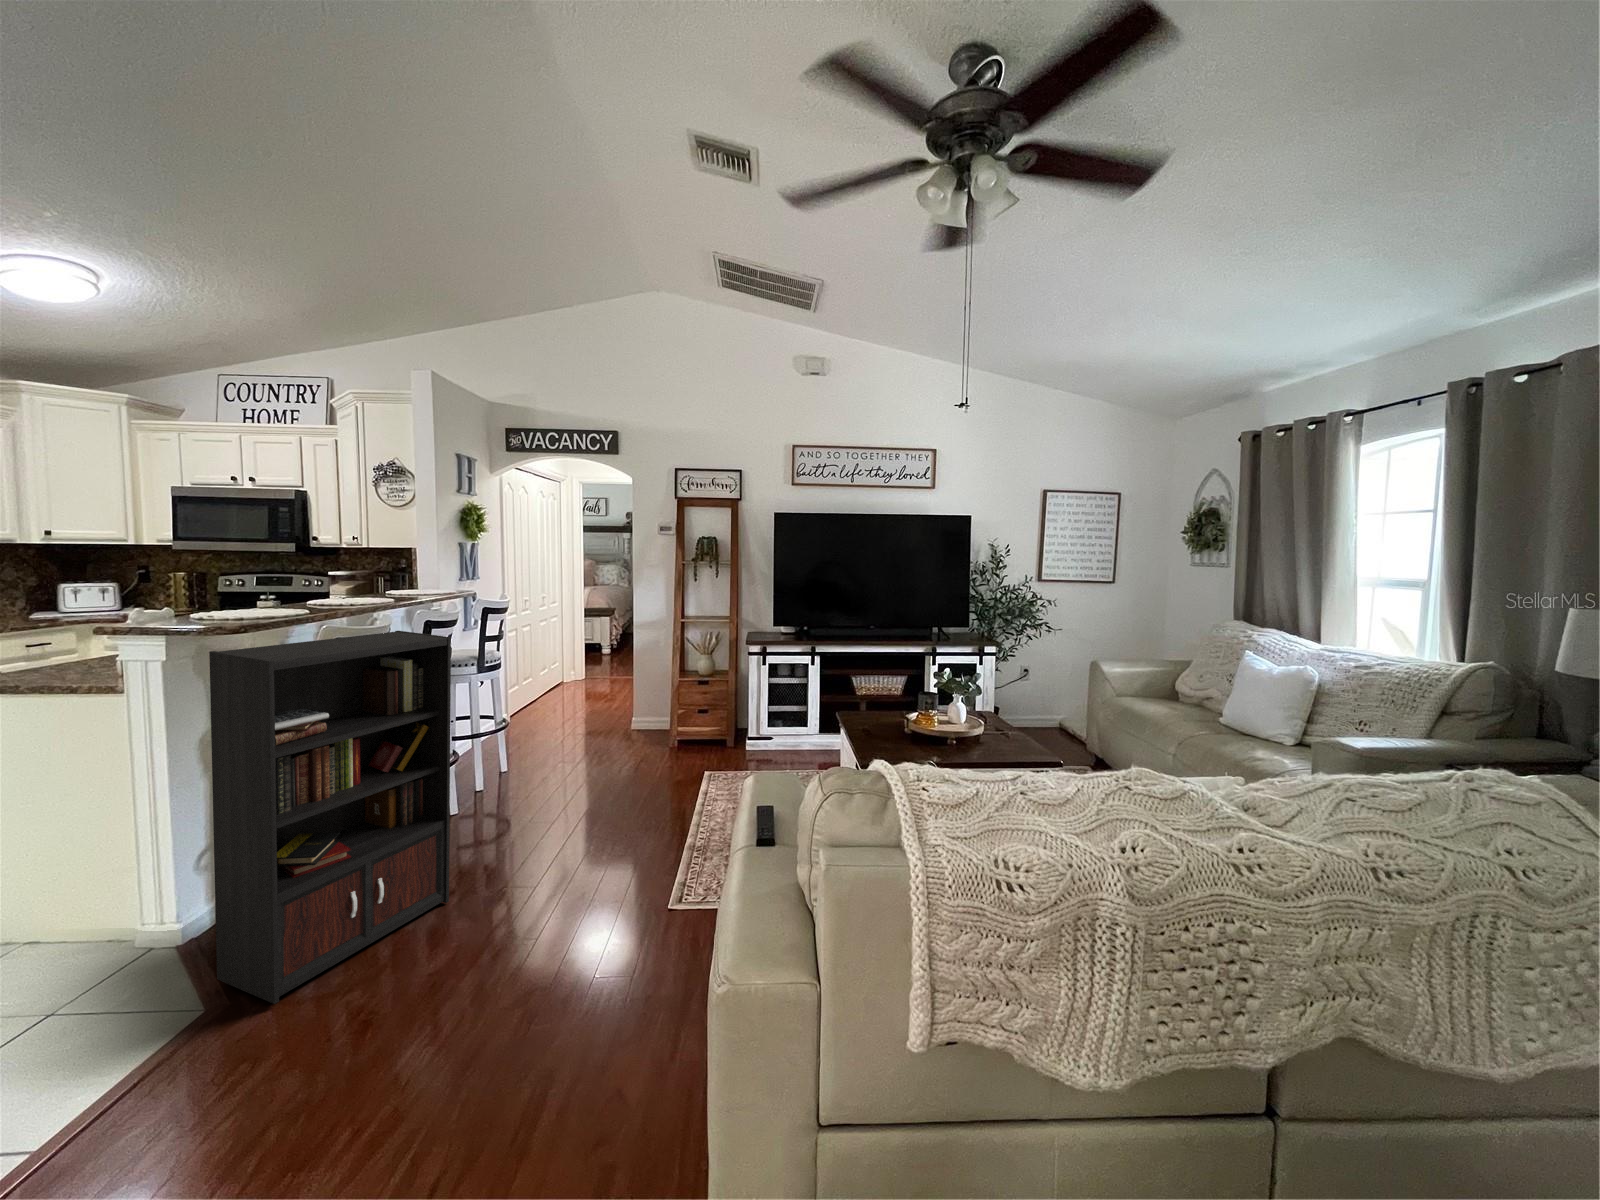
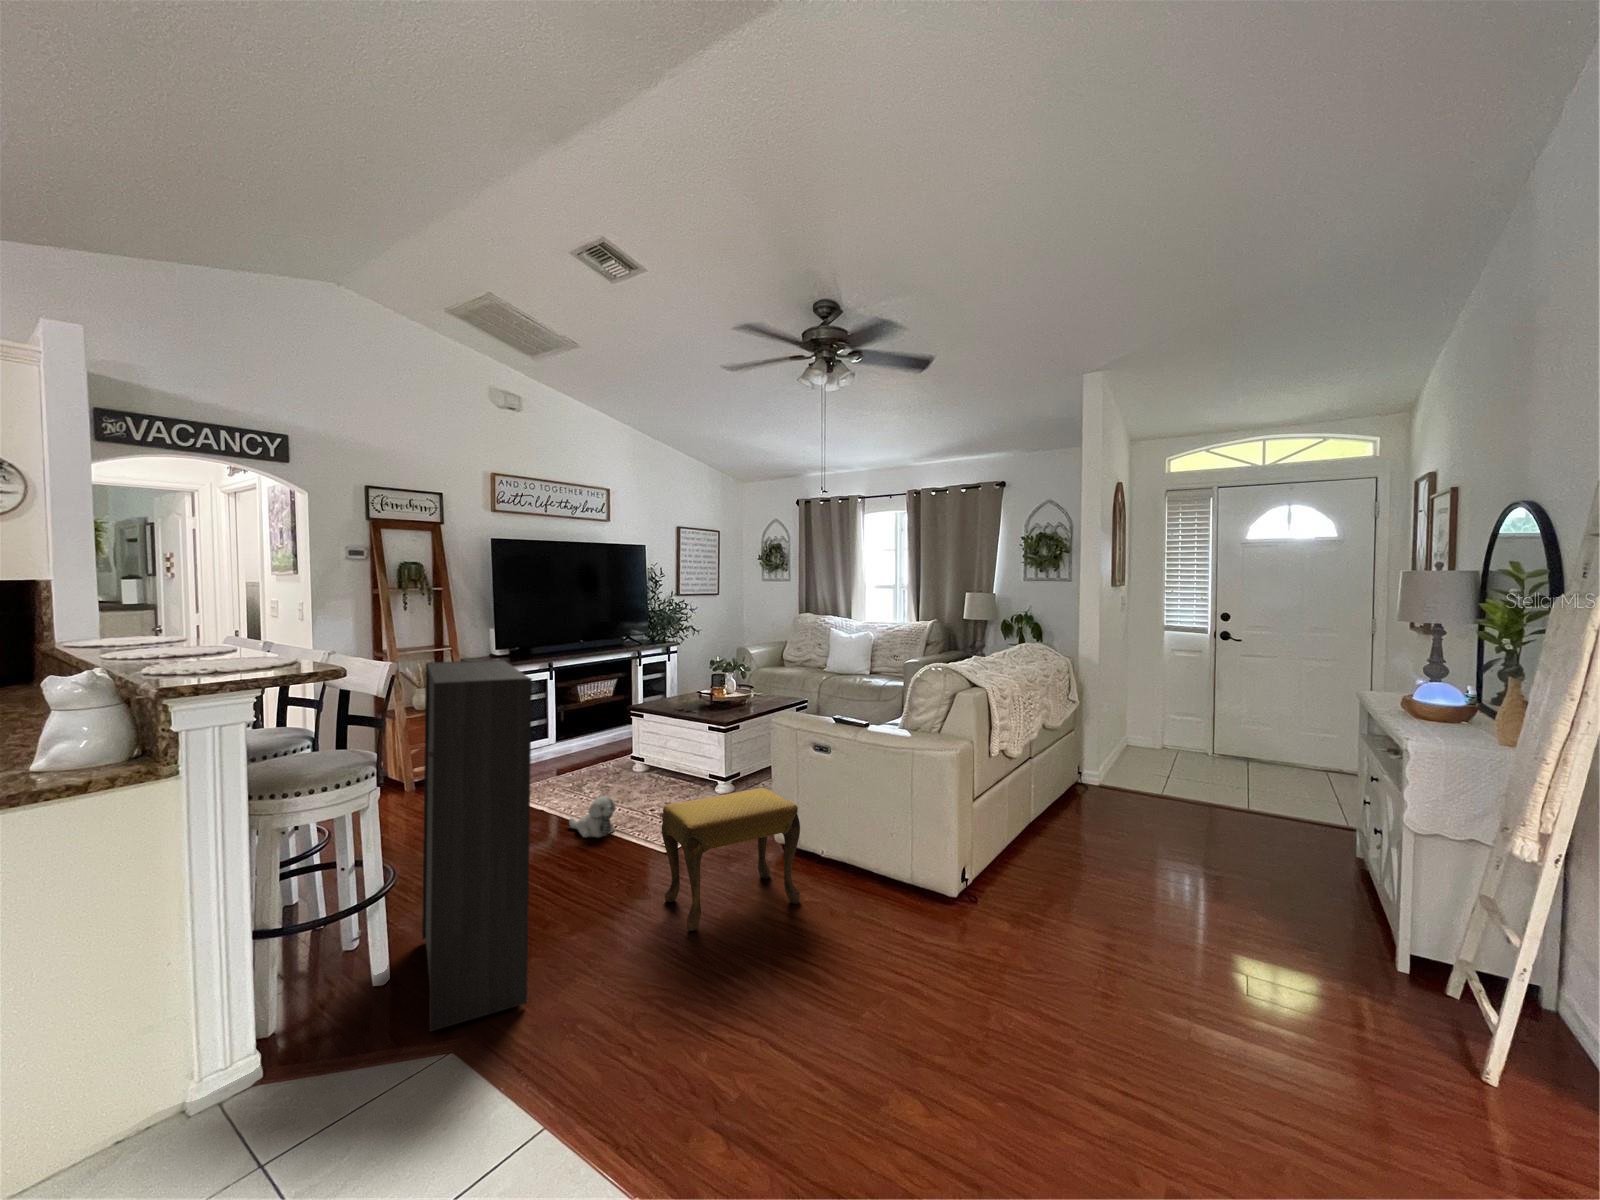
plush toy: none [655,808,698,855] -> present [569,796,616,837]
footstool: none [466,850,671,1088] -> present [662,788,800,931]

